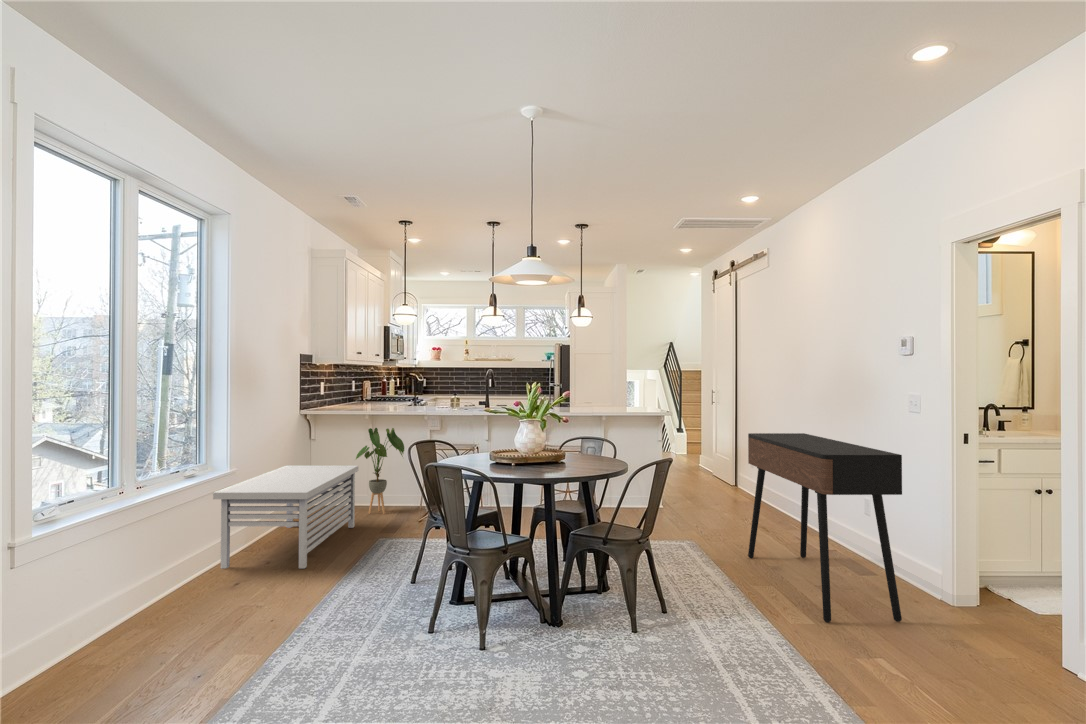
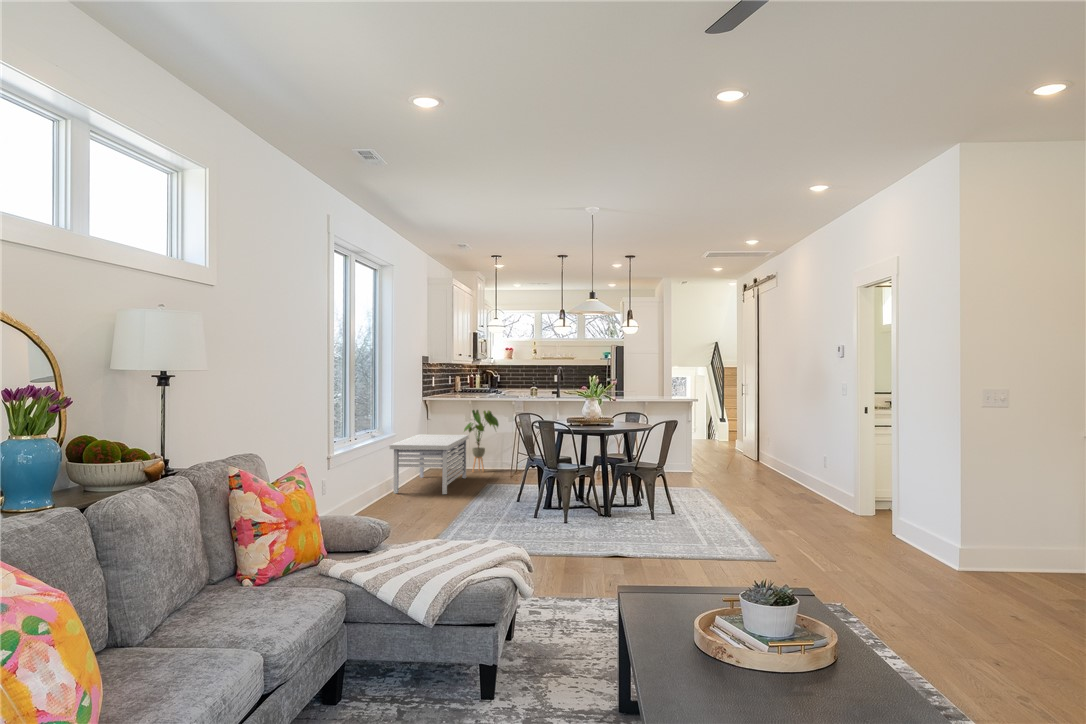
console table: present [748,433,902,622] -> none [740,411,817,520]

